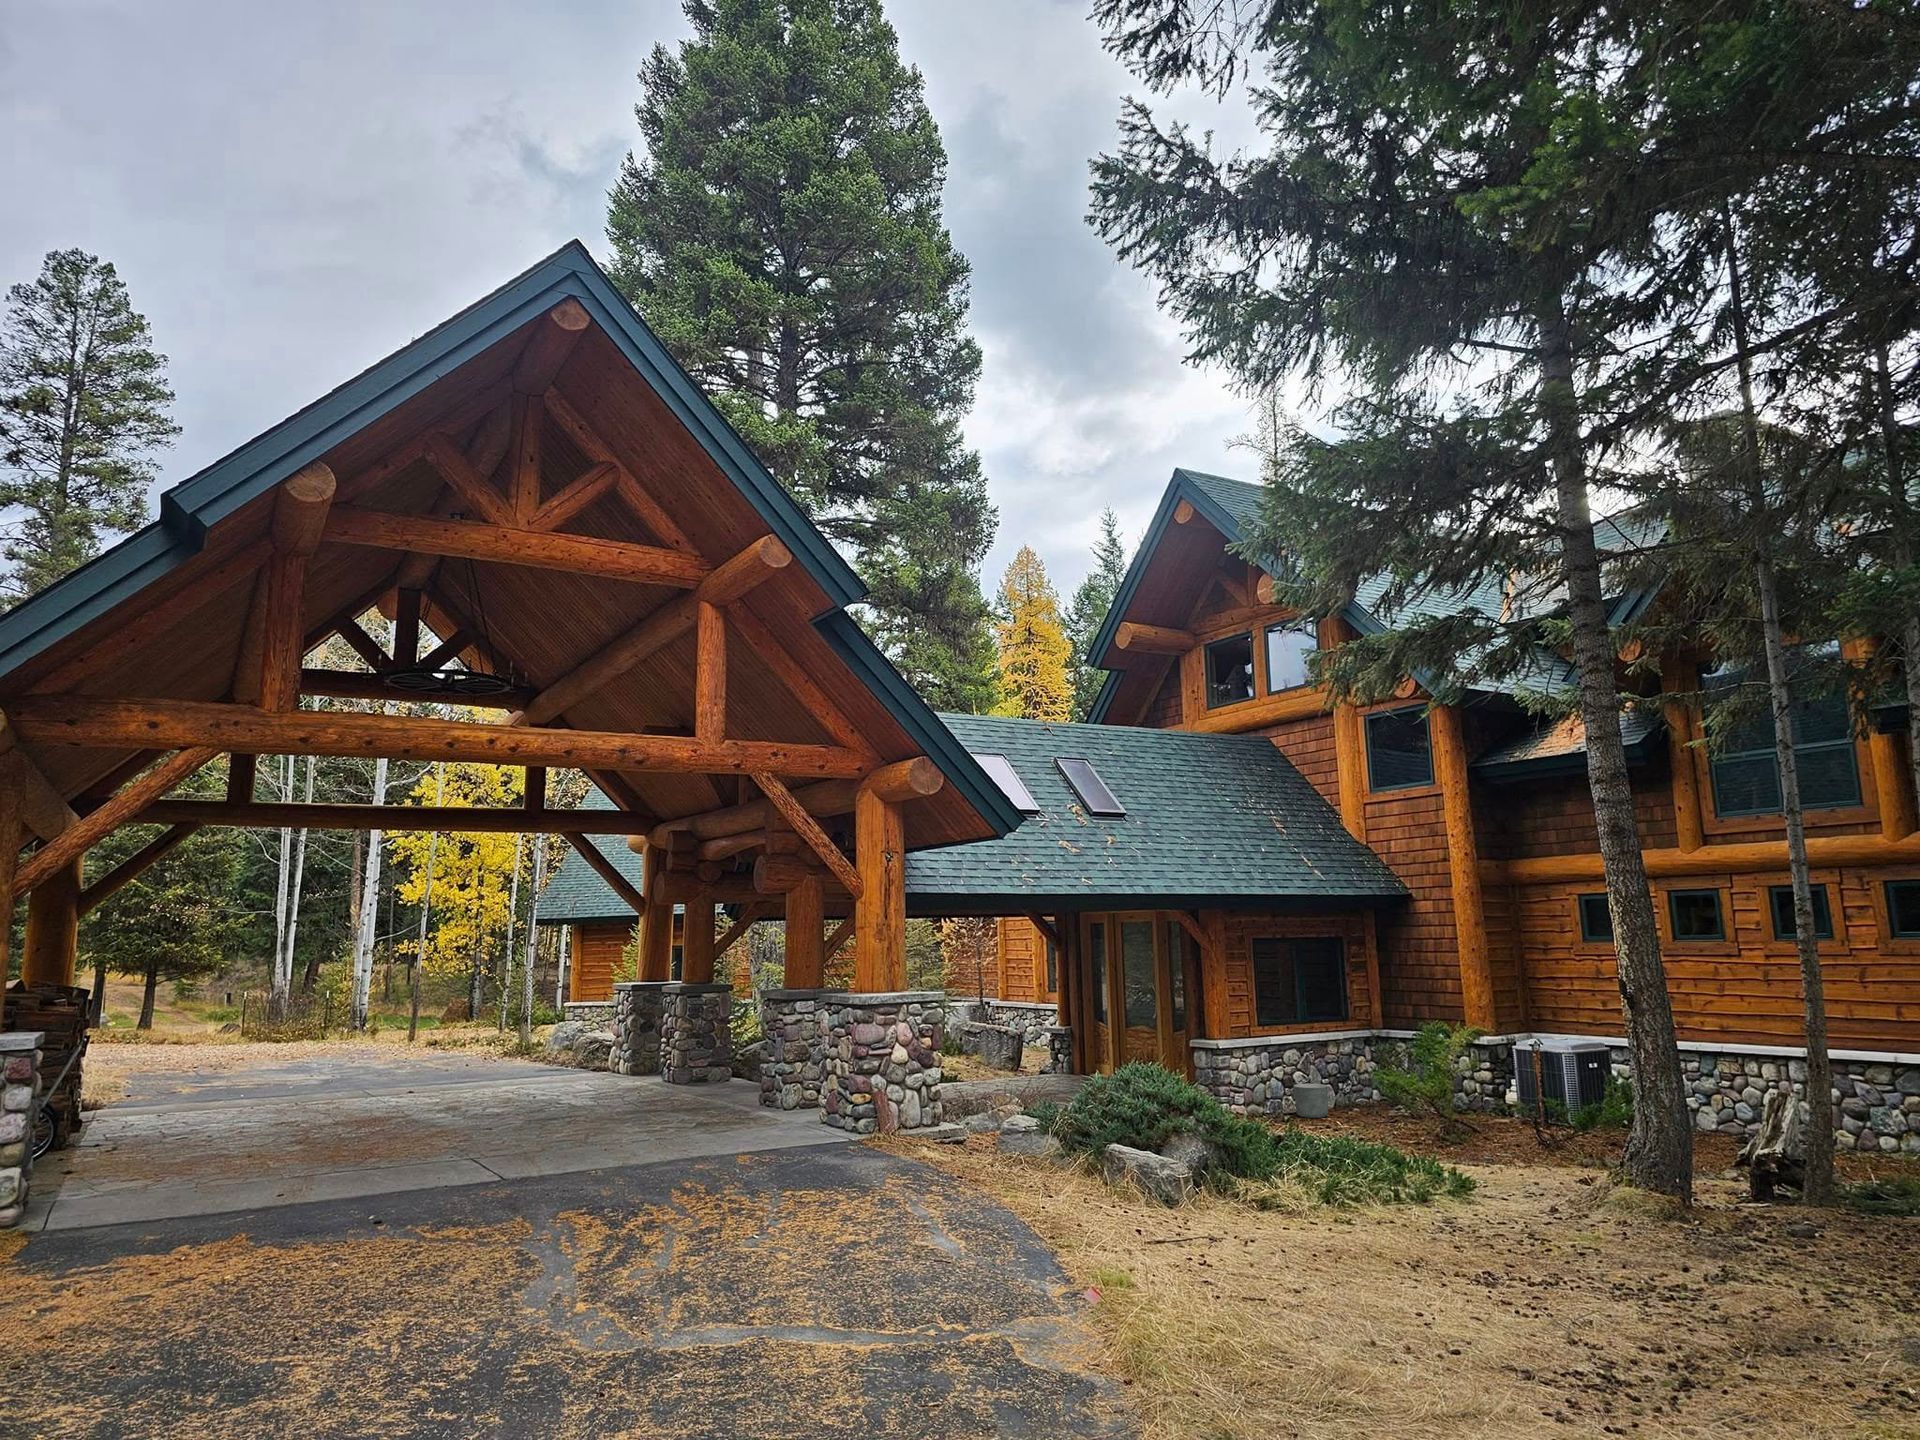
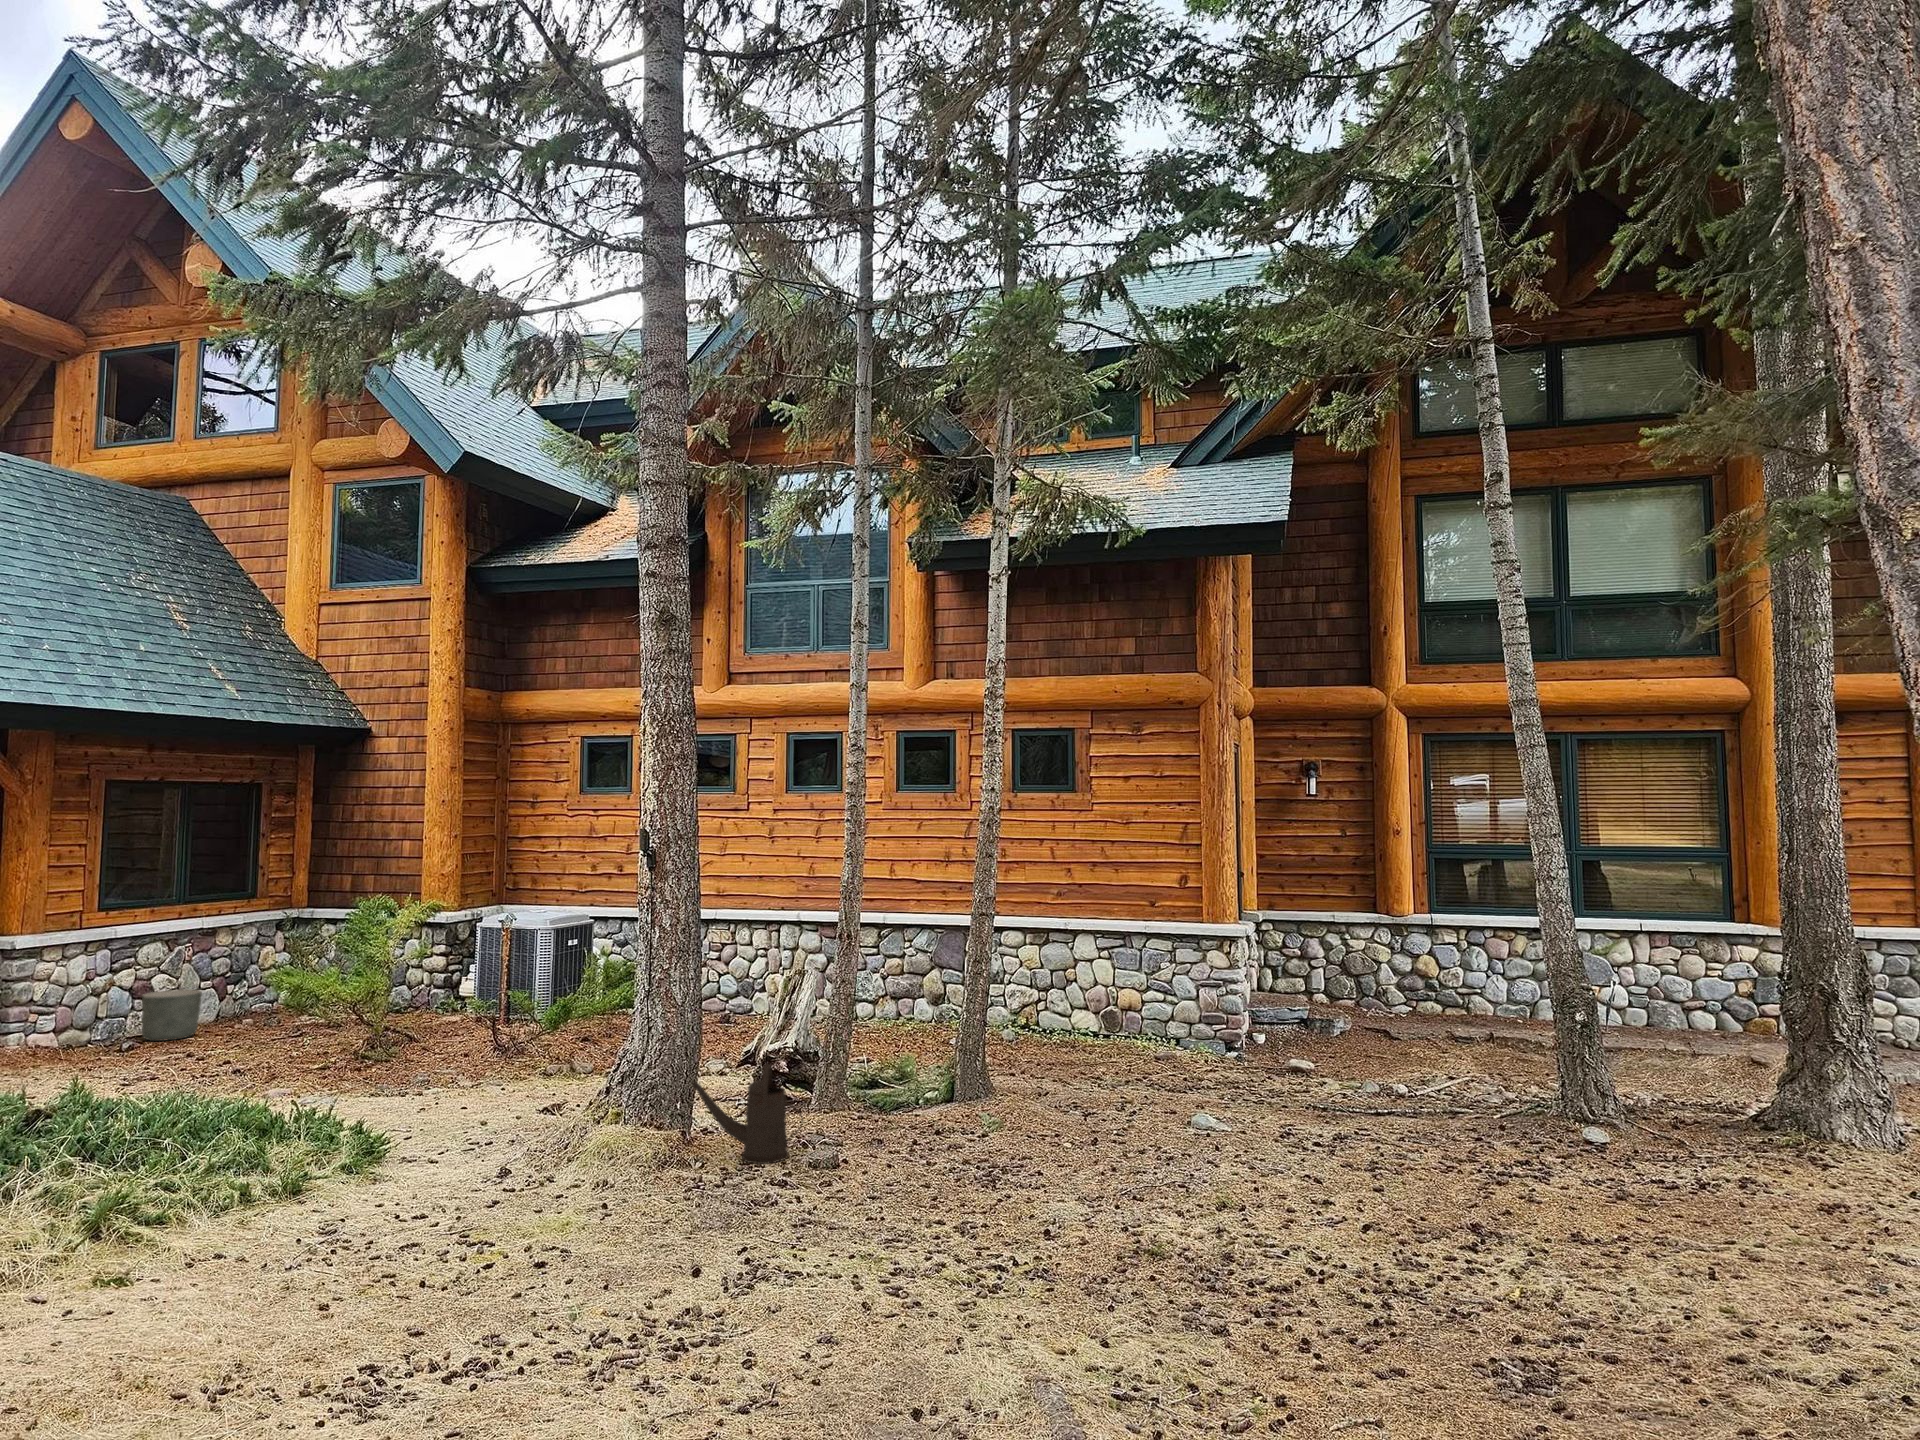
watering can: none [1684,1158,1774,1226] -> present [692,1064,803,1164]

